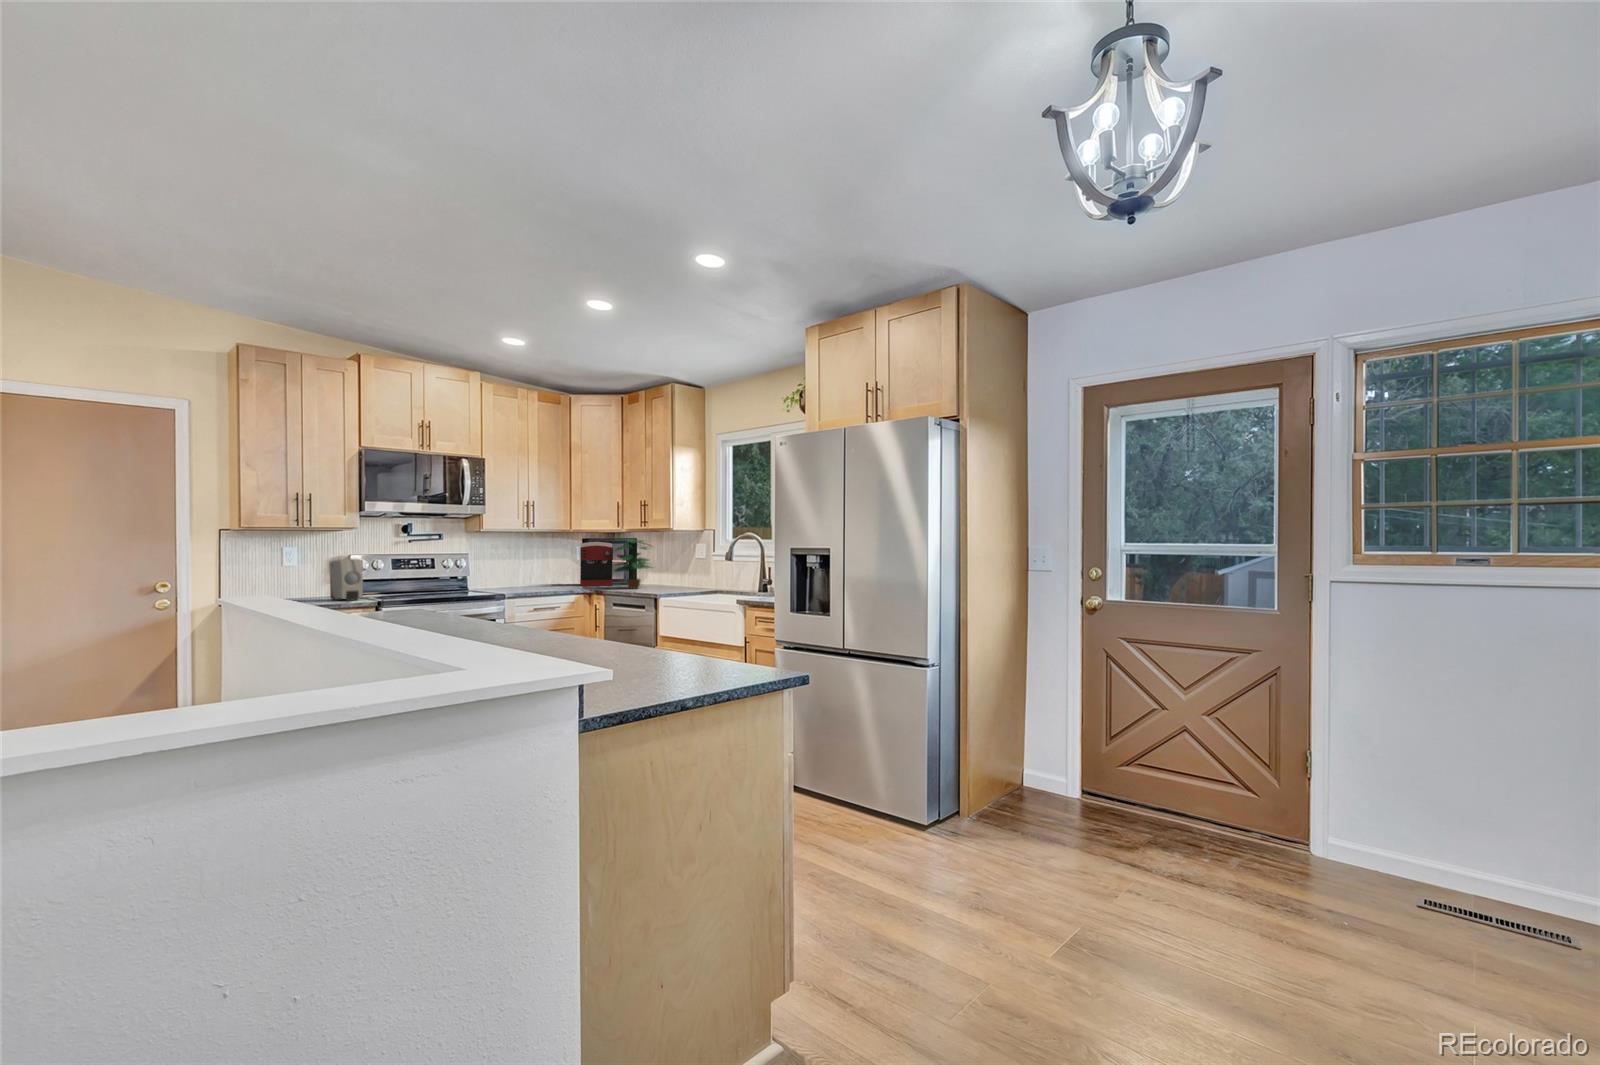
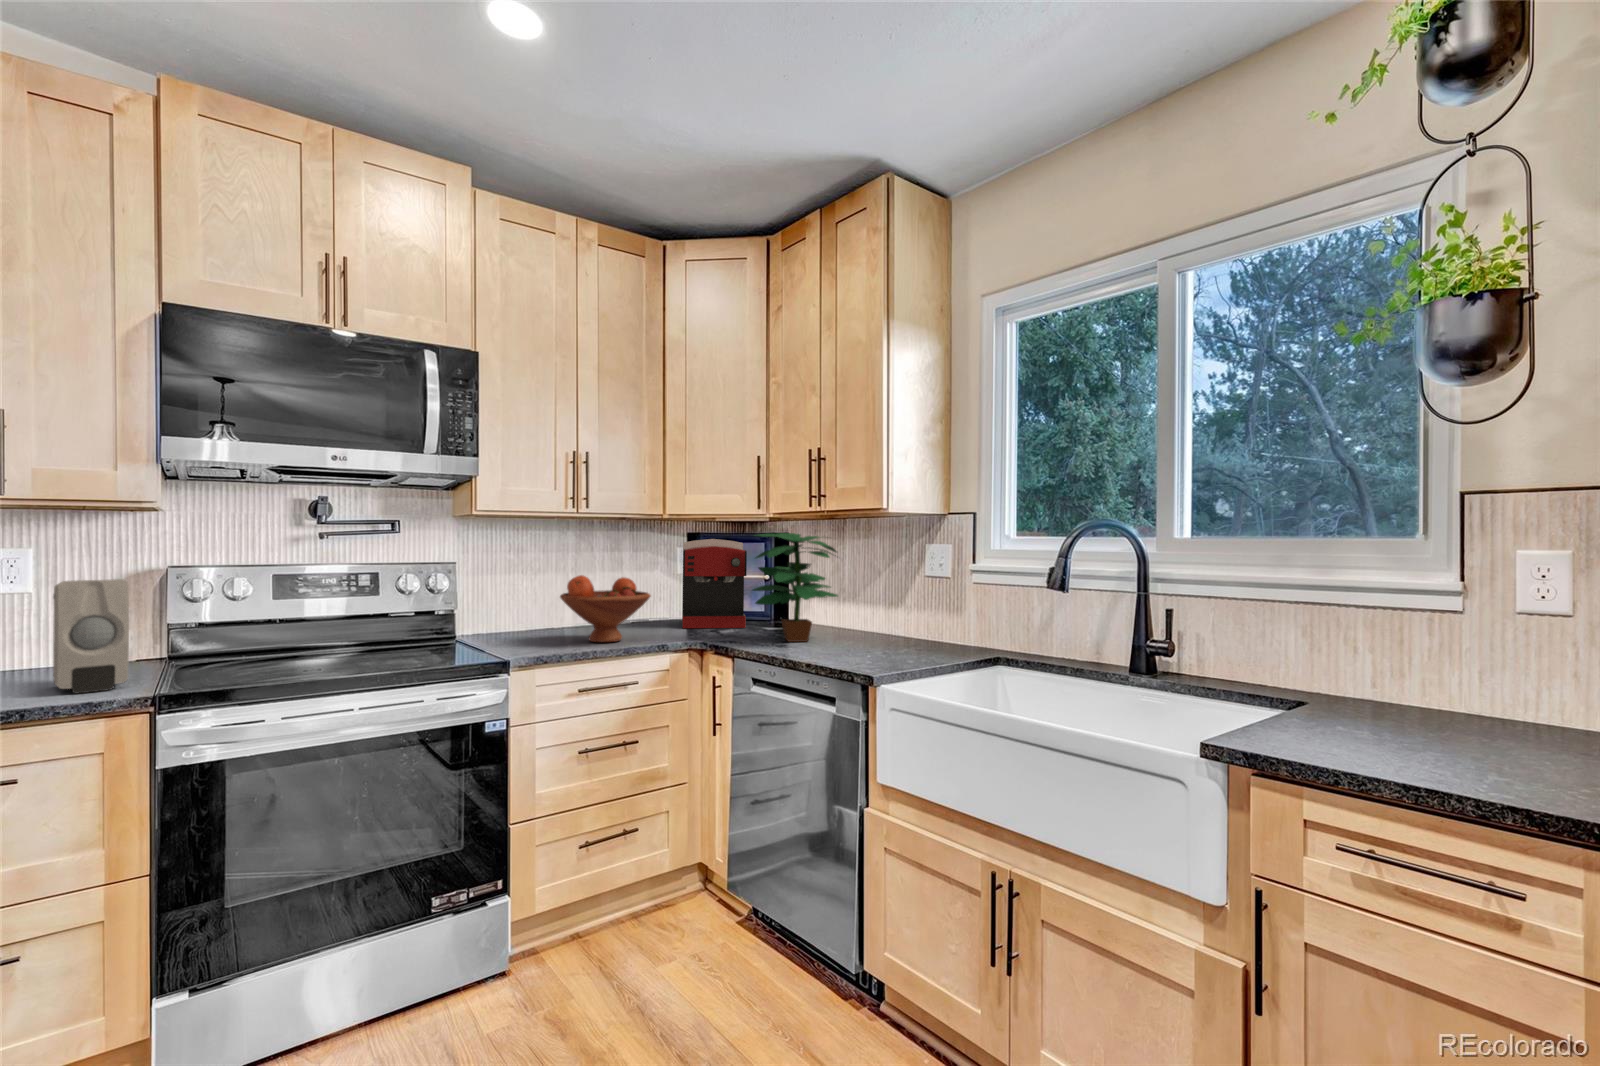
fruit bowl: none [521,559,565,590] -> present [560,575,651,643]

